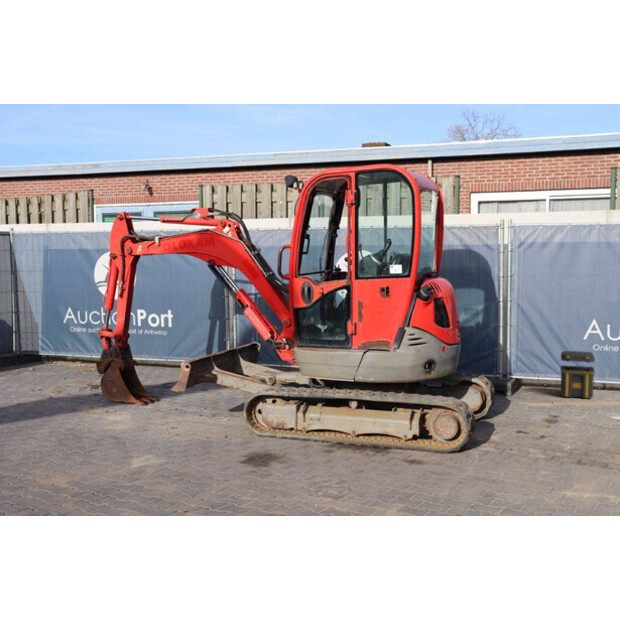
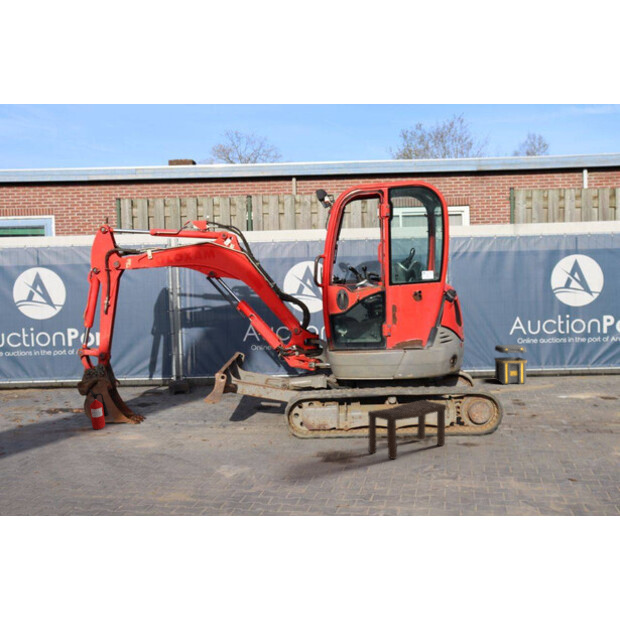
fire extinguisher: none [106,368,125,405] -> present [89,389,109,429]
bench: none [309,406,397,465] -> present [368,400,446,459]

